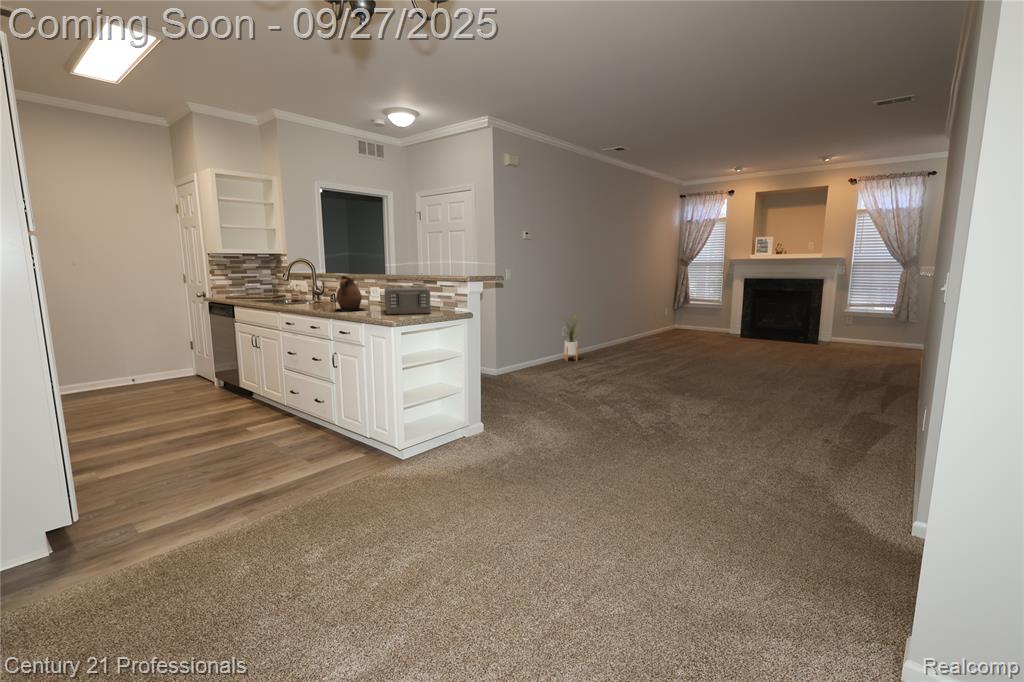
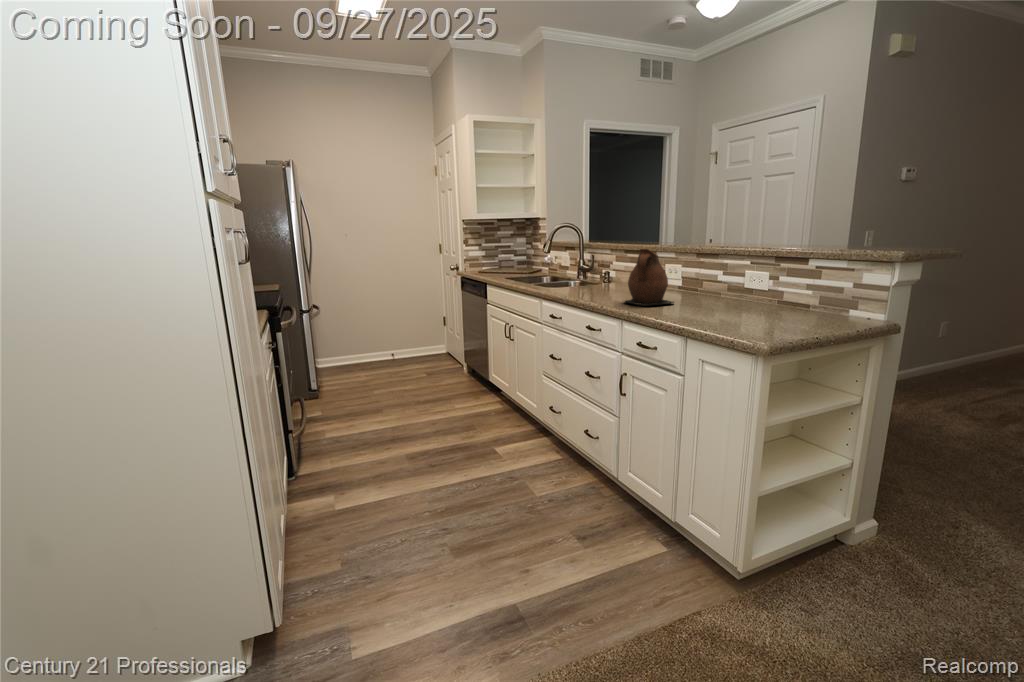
toaster: present [385,286,431,314] -> none [708,266,817,320]
house plant: present [564,318,578,361] -> none [941,296,1006,383]

